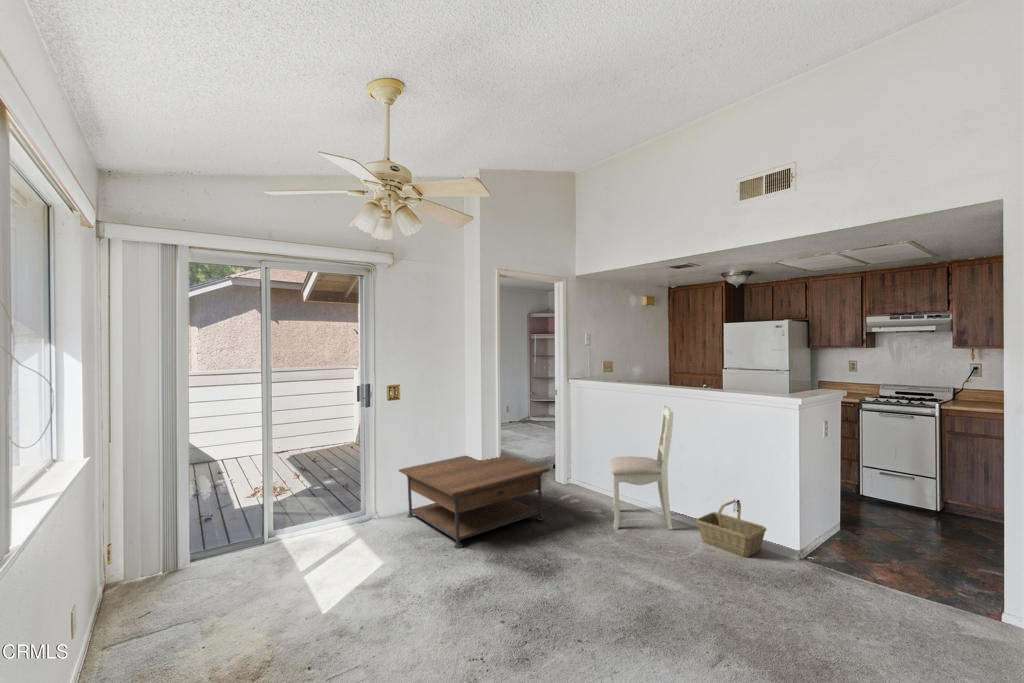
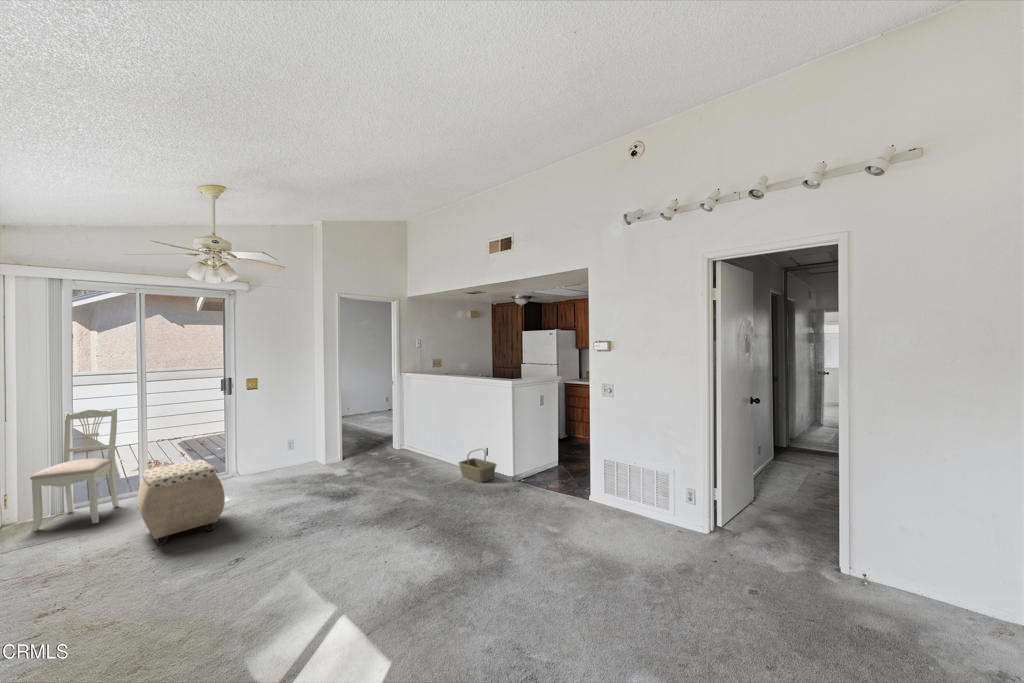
dining chair: present [610,406,673,530] -> present [30,409,119,532]
coffee table: present [399,455,550,549] -> none [256,426,368,490]
ottoman: none [276,510,400,655] -> present [137,460,225,545]

